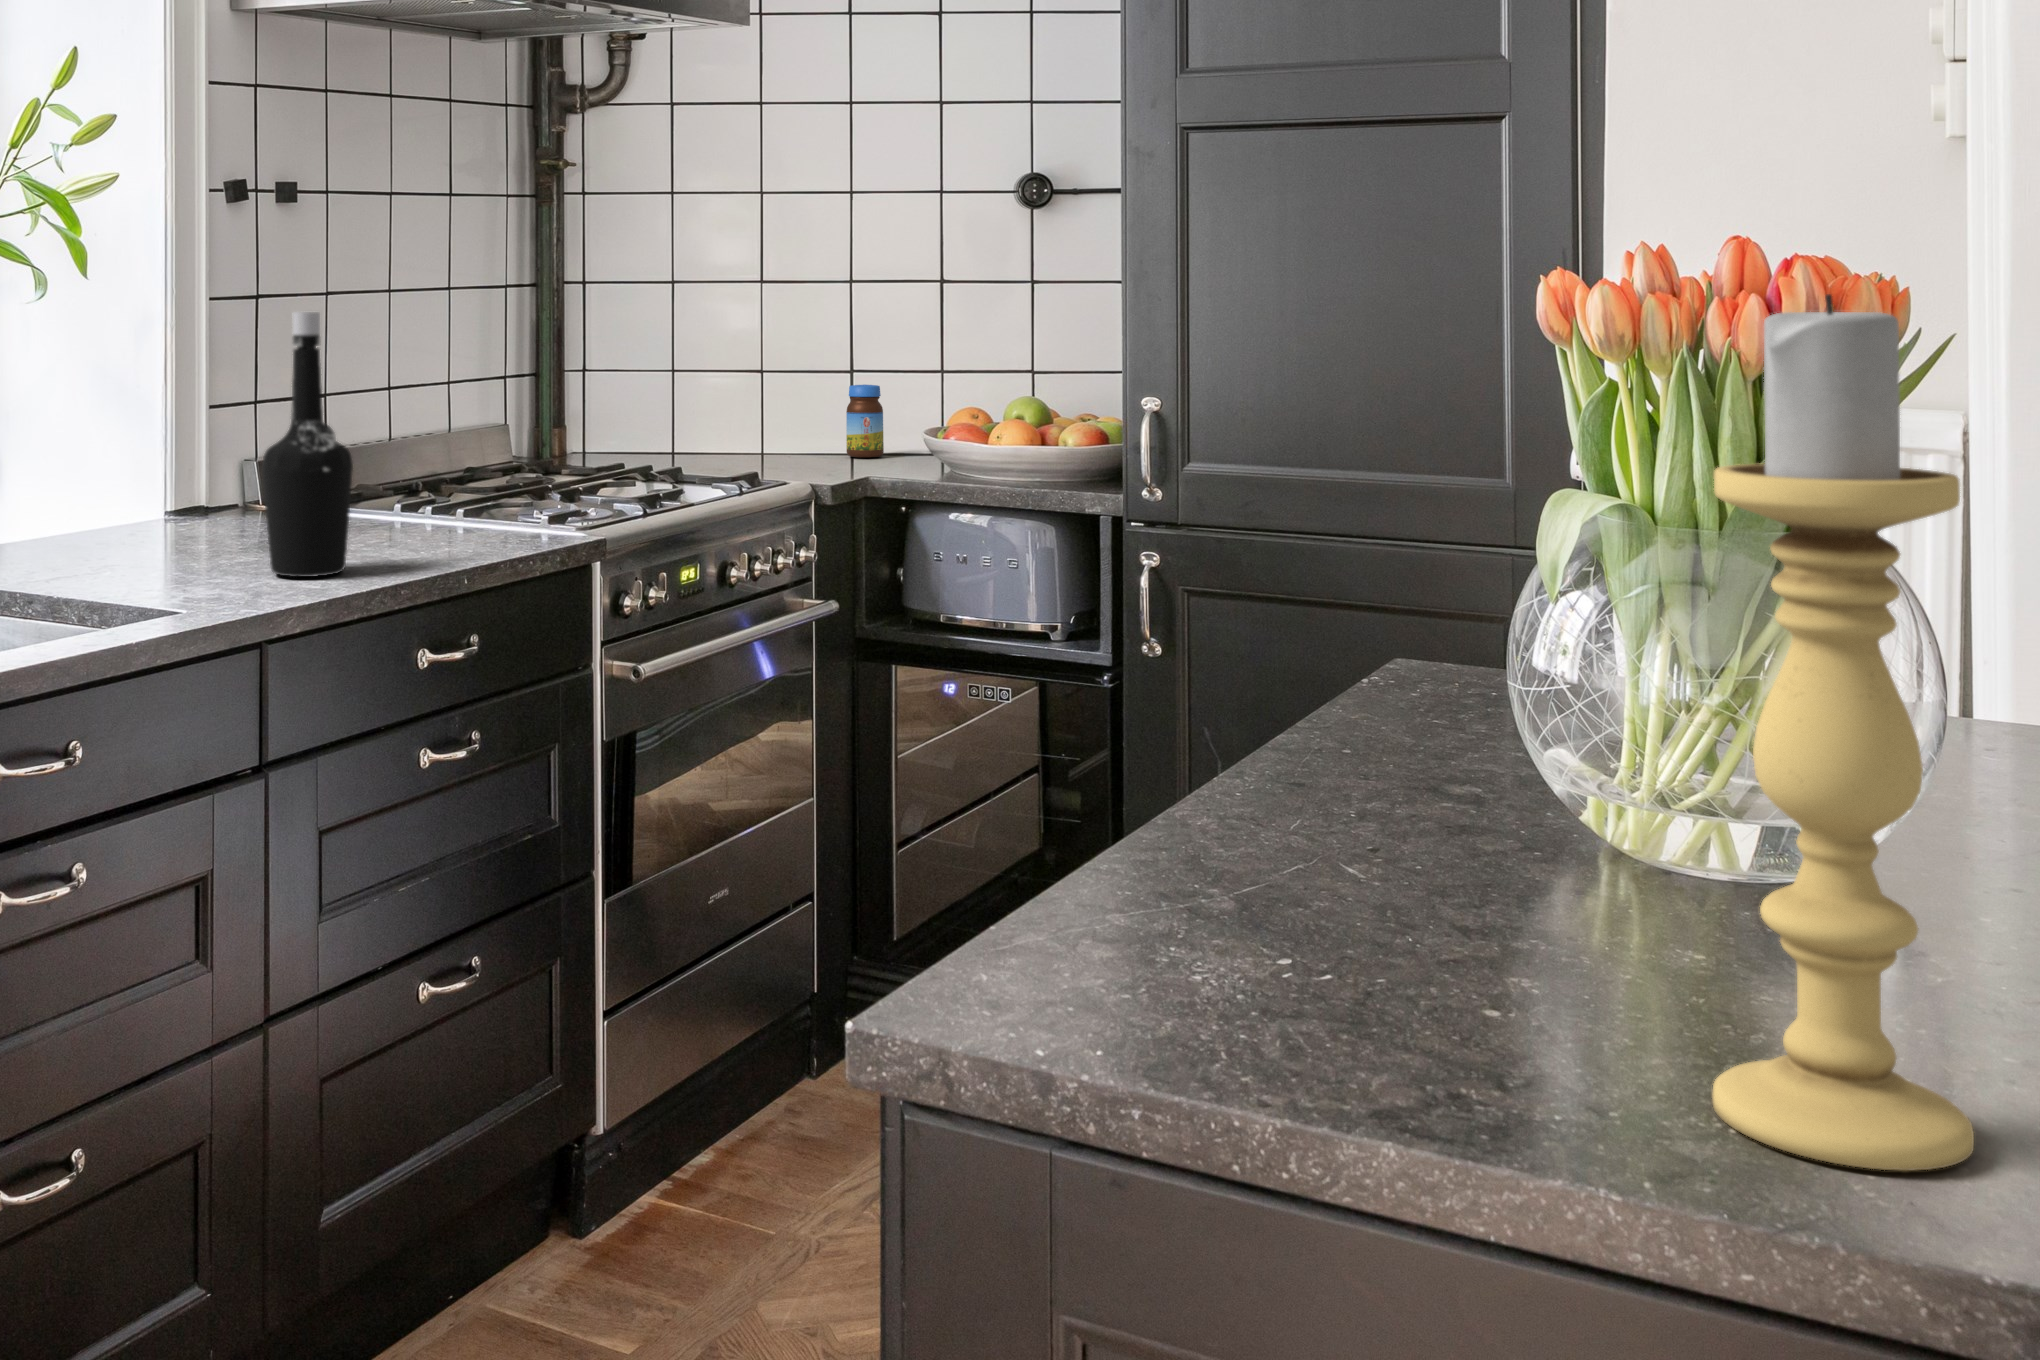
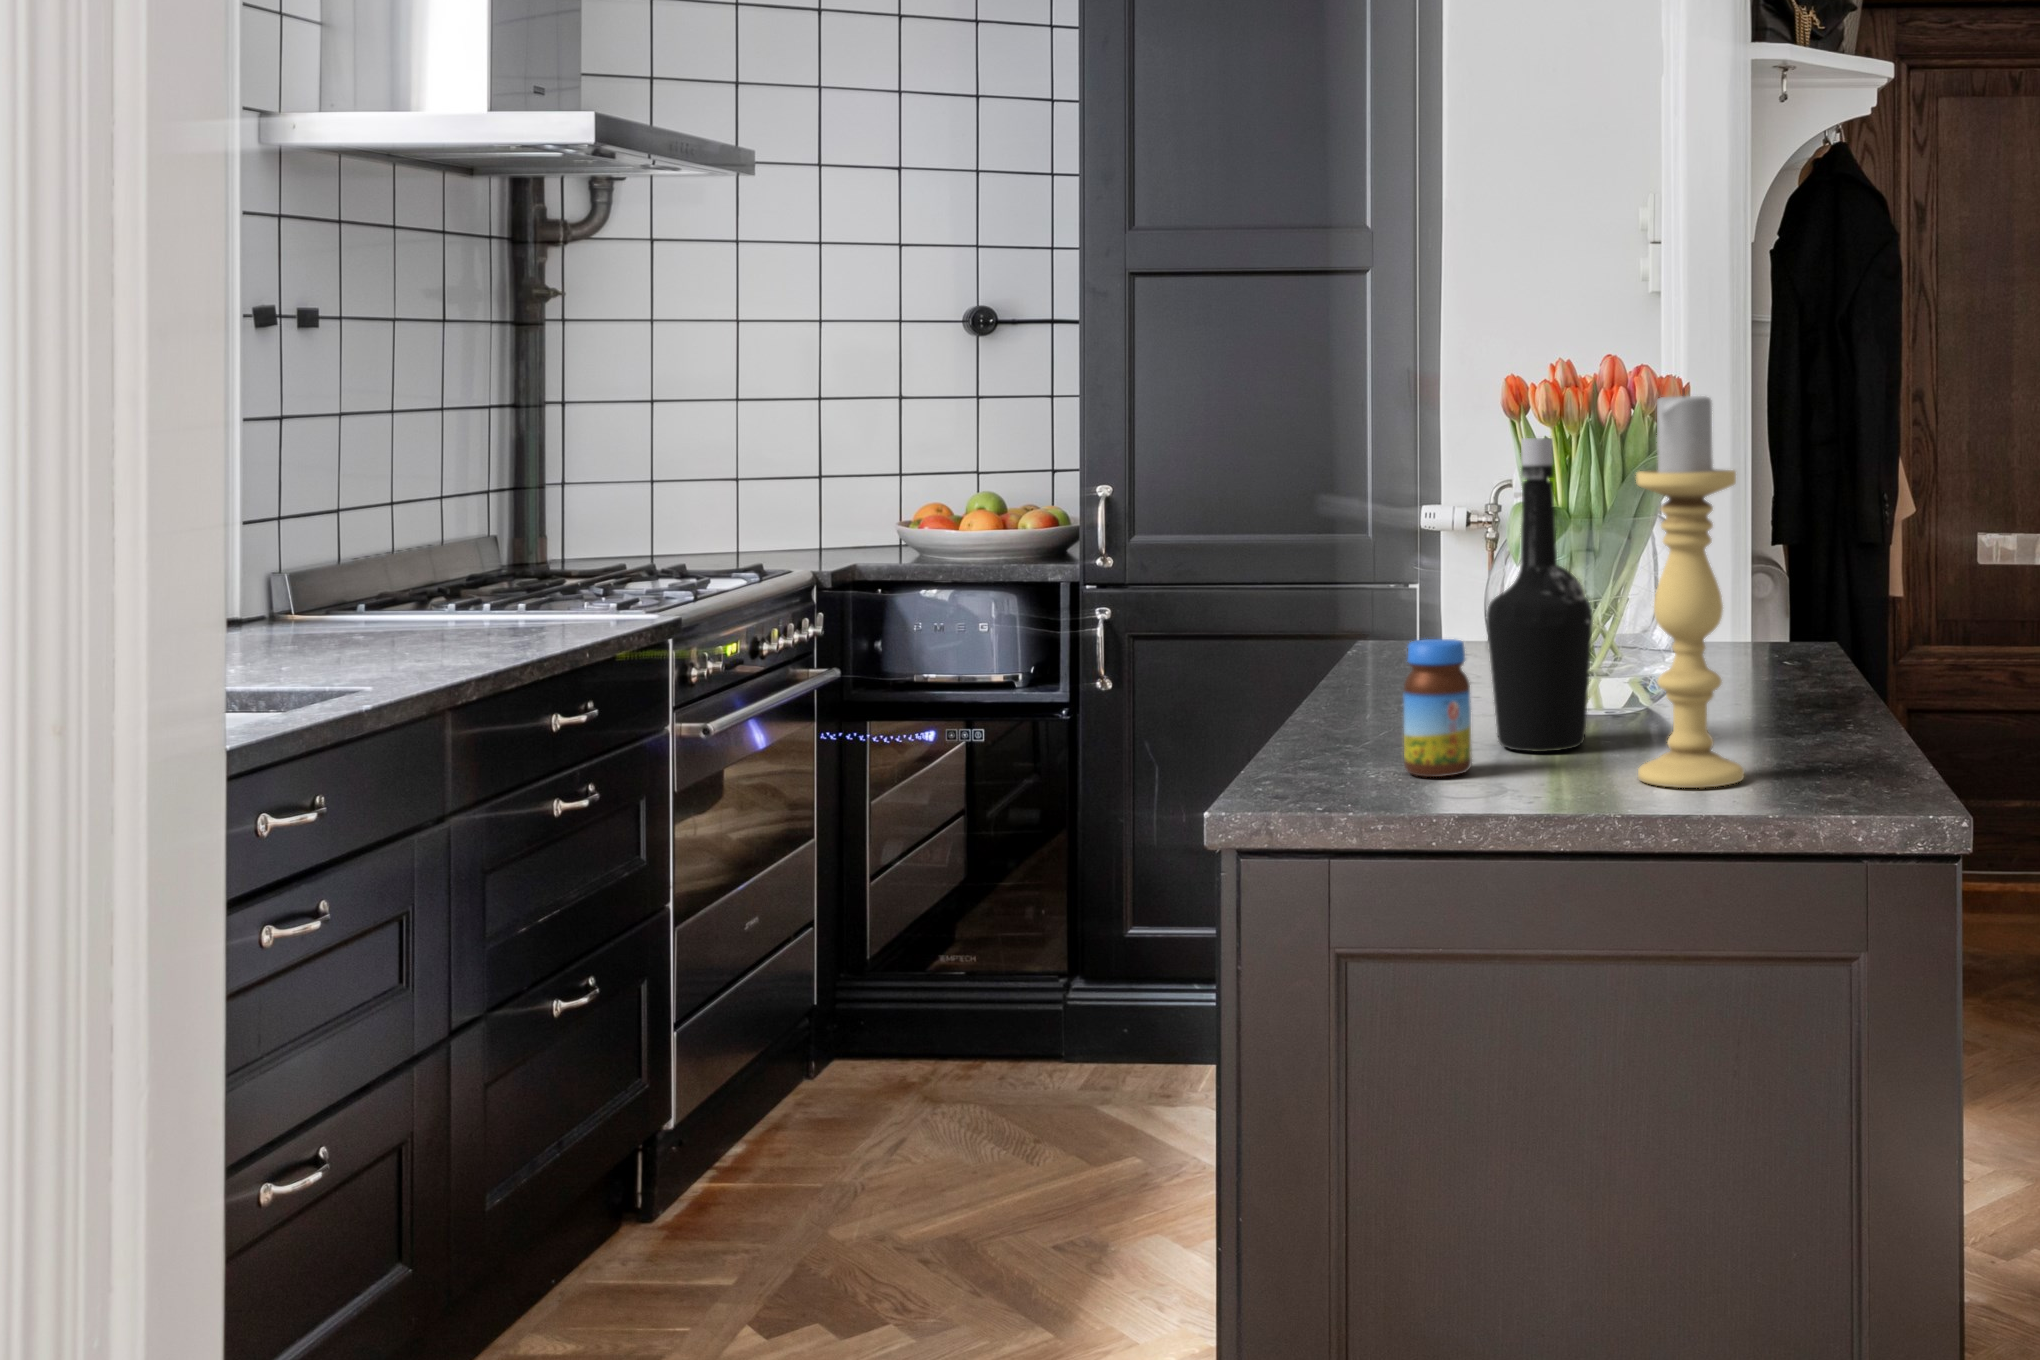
bottle: present [262,312,353,577] -> present [1487,438,1593,752]
jar: present [846,384,884,457] -> present [1404,639,1472,777]

